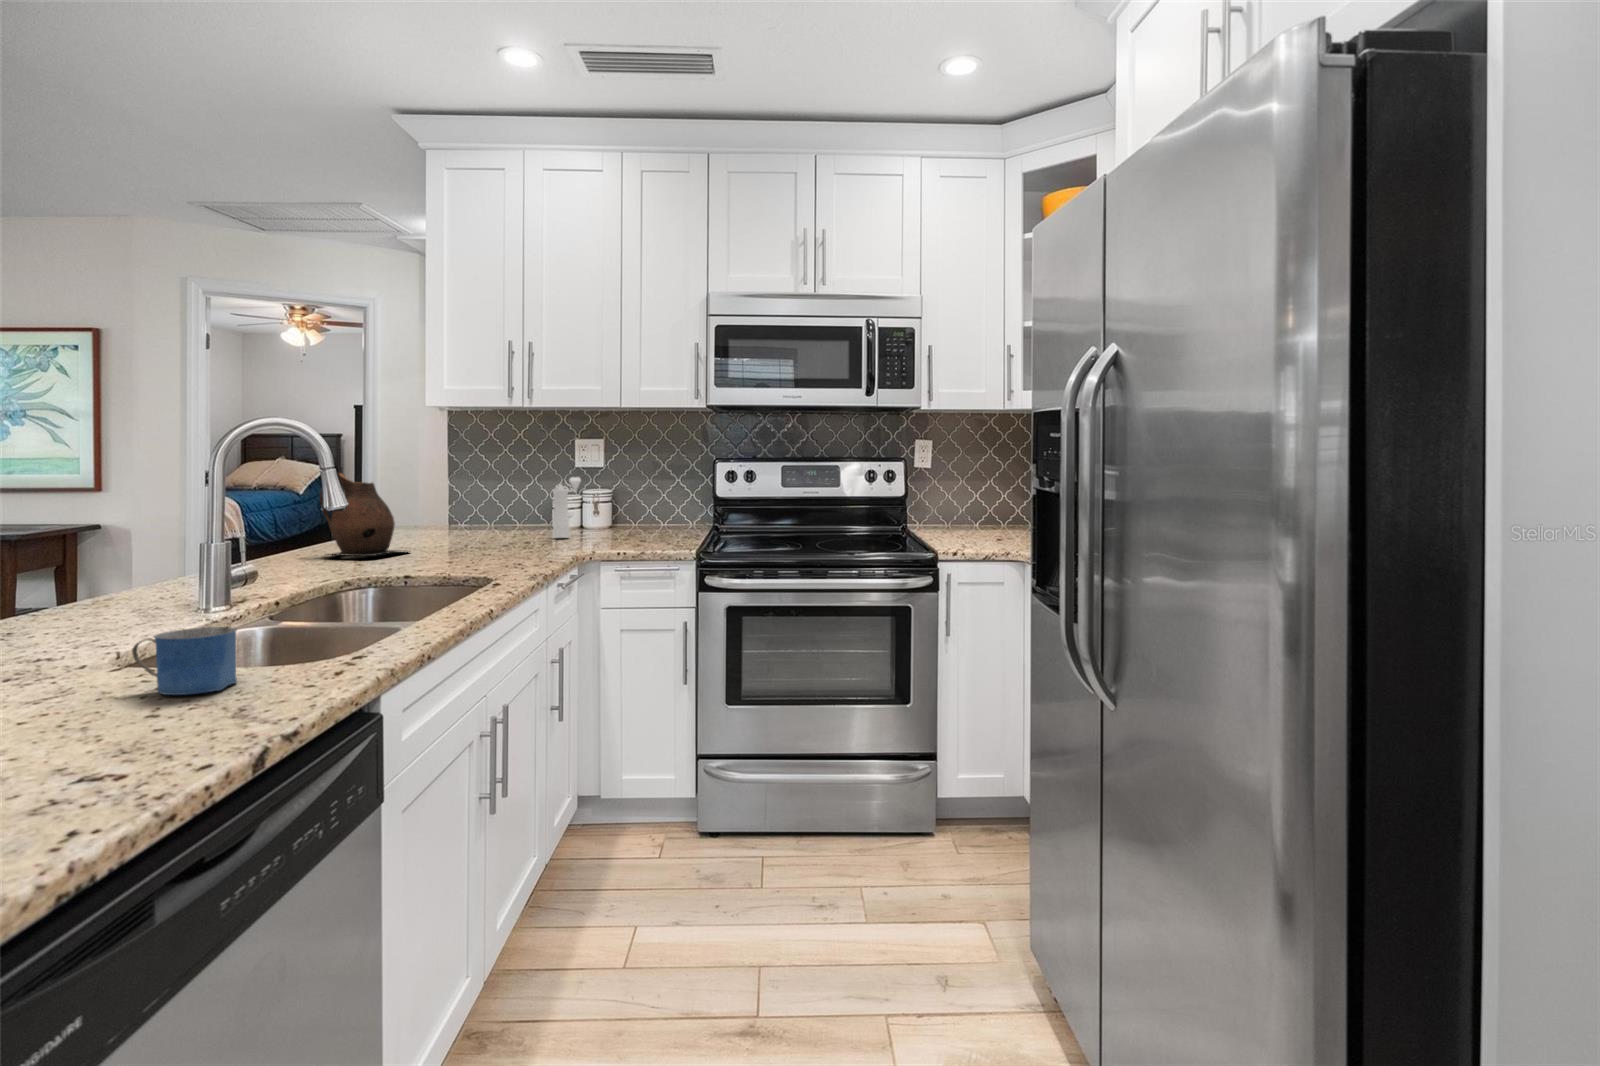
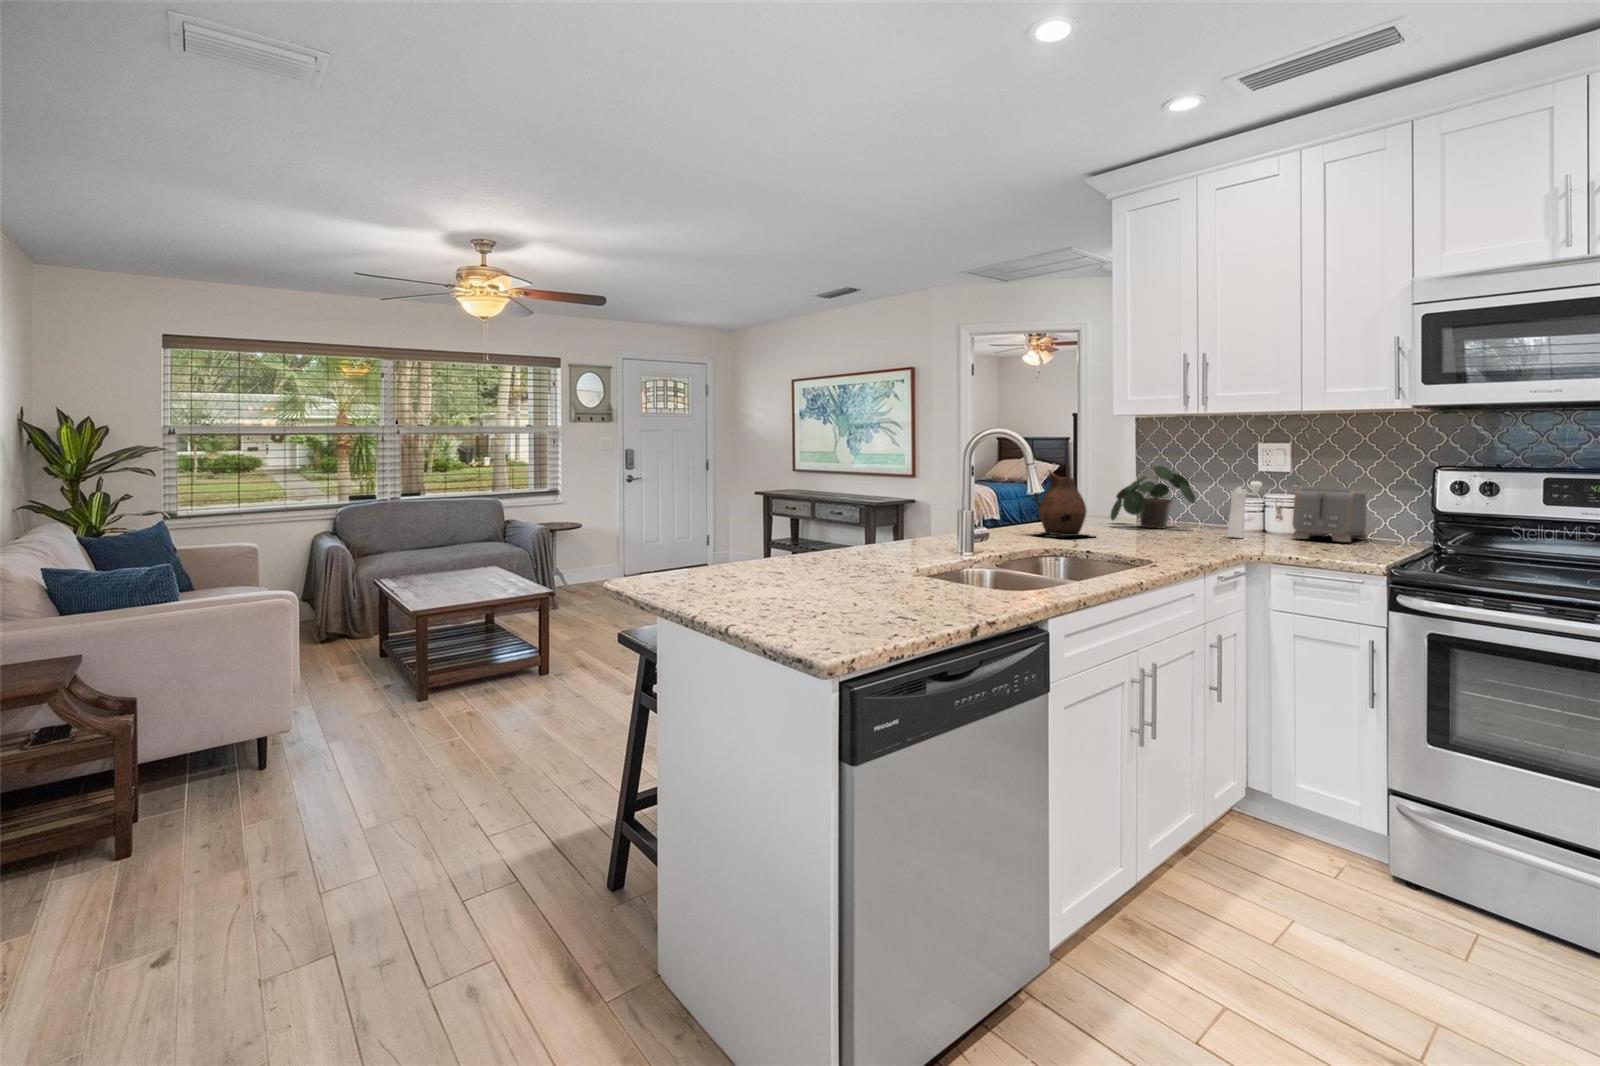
potted plant: none [421,464,515,534] -> present [1111,466,1196,528]
toaster: none [612,480,675,533] -> present [1292,485,1368,542]
mug: present [132,626,237,695] -> none [920,558,973,596]

